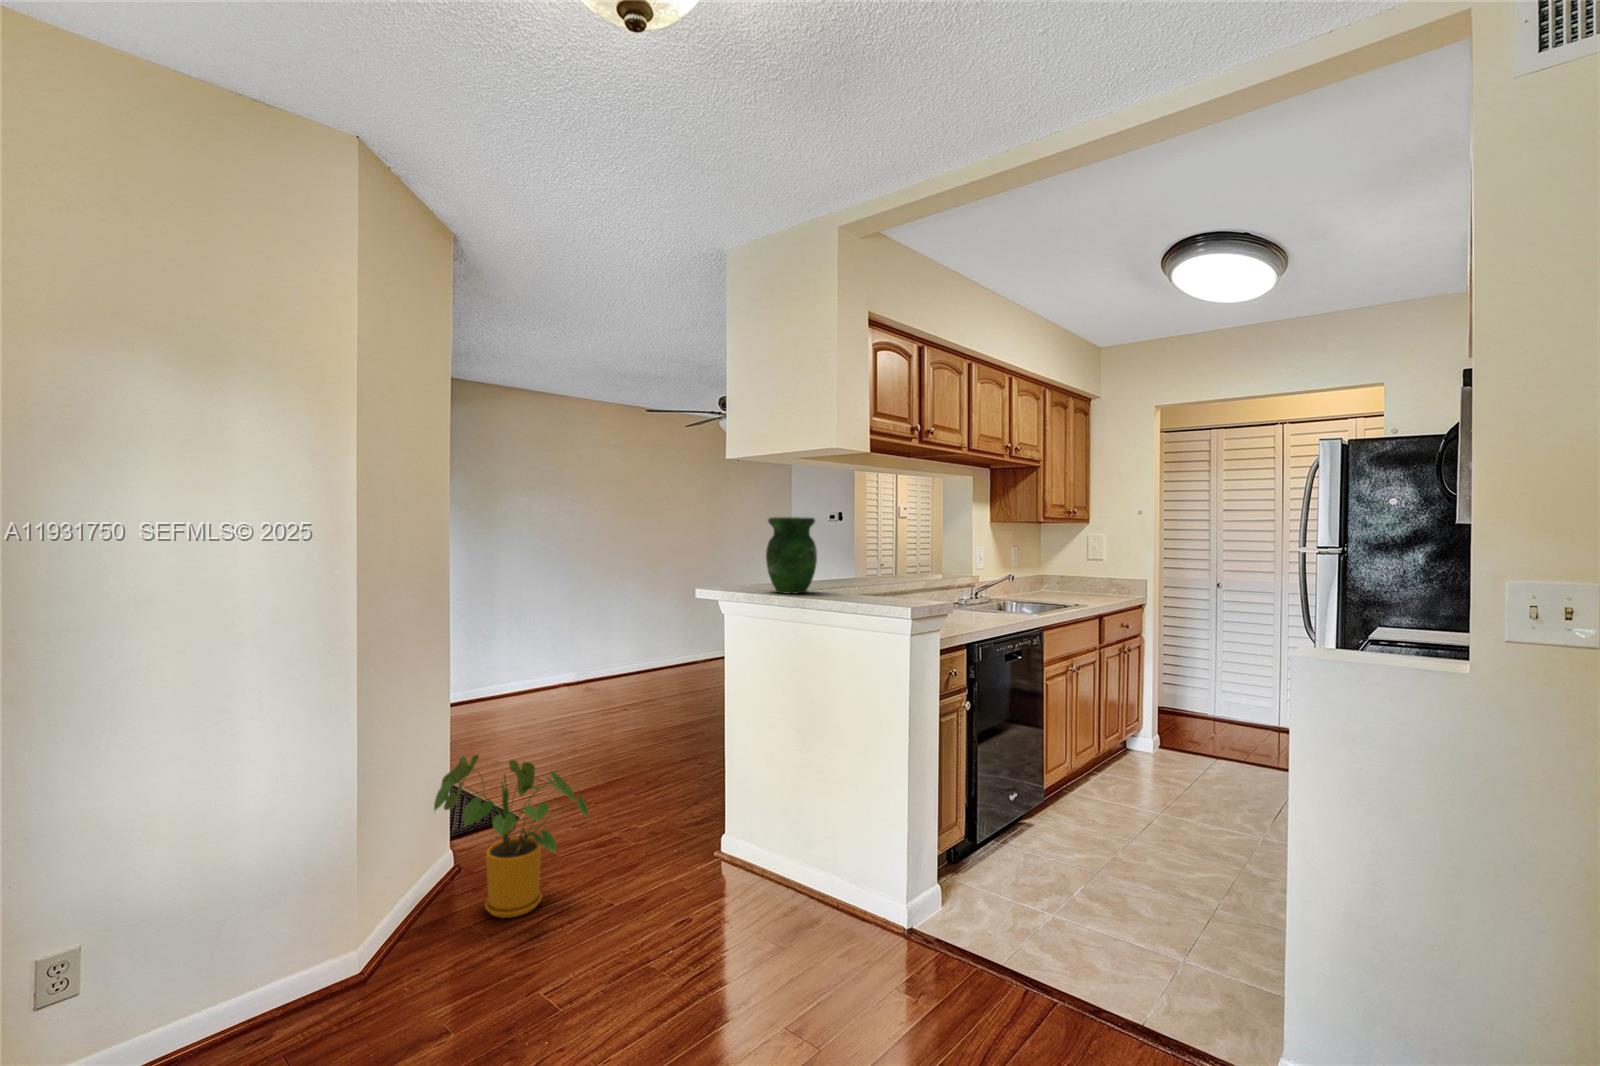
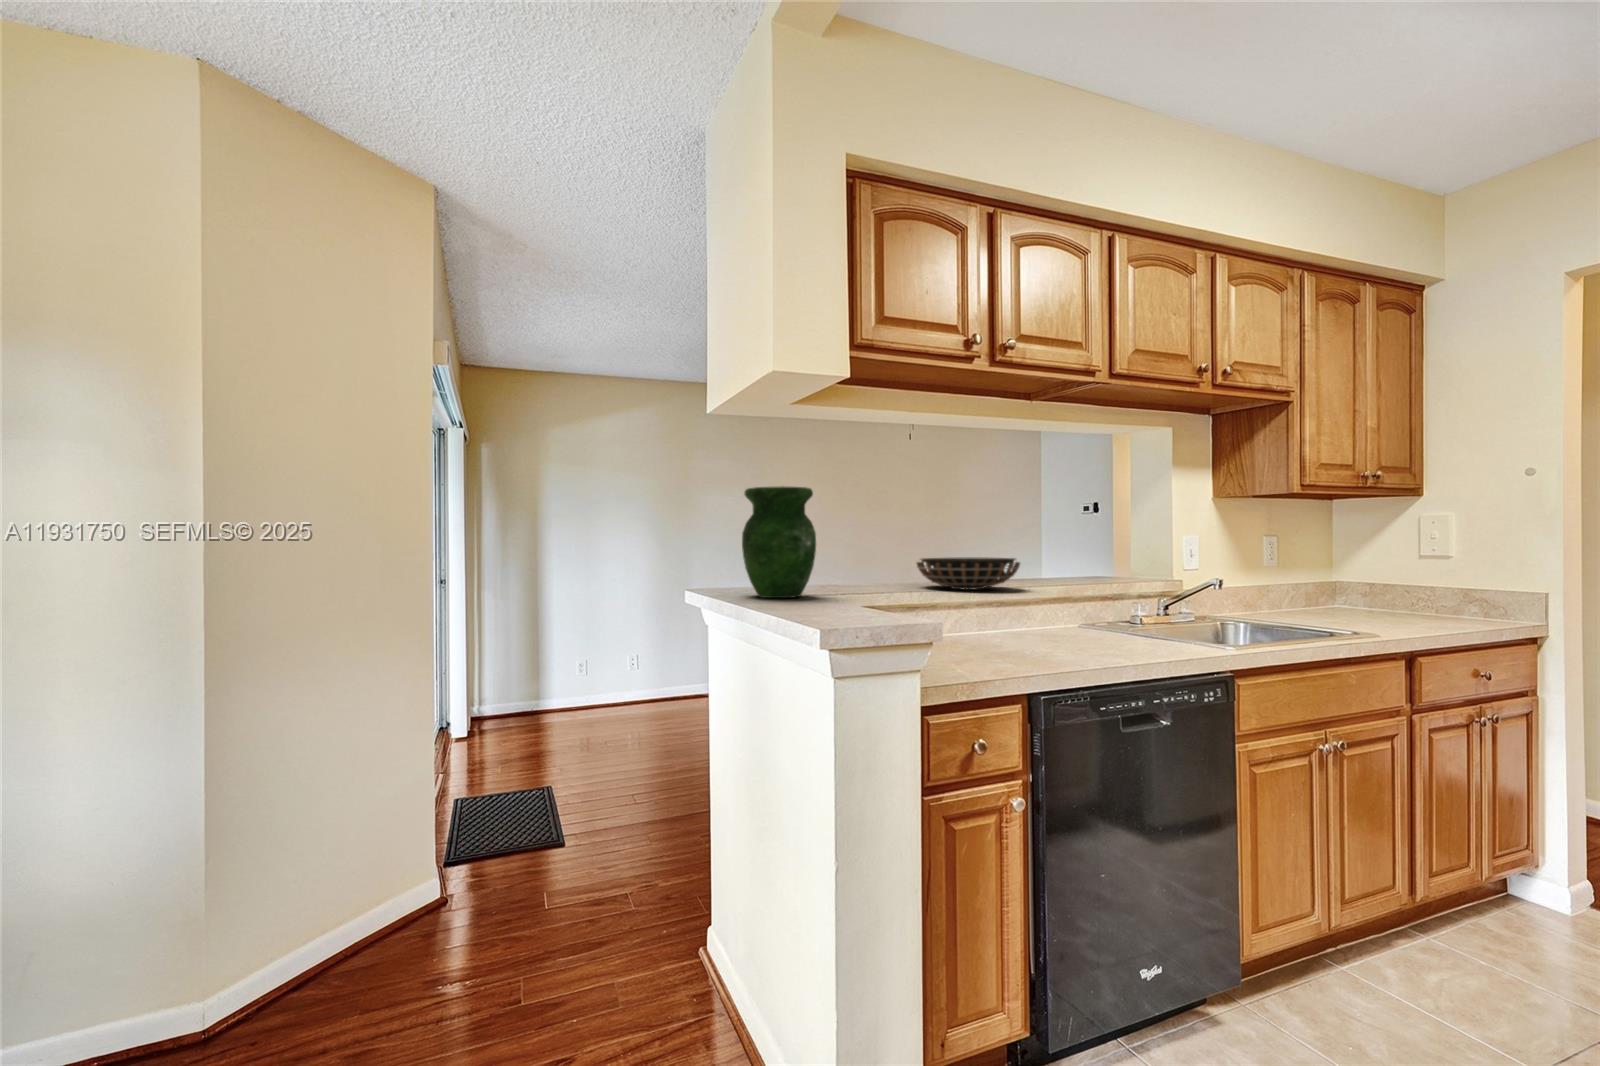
decorative bowl: none [833,562,903,585] -> present [917,558,1020,590]
house plant: present [434,755,588,918] -> none [322,776,491,988]

